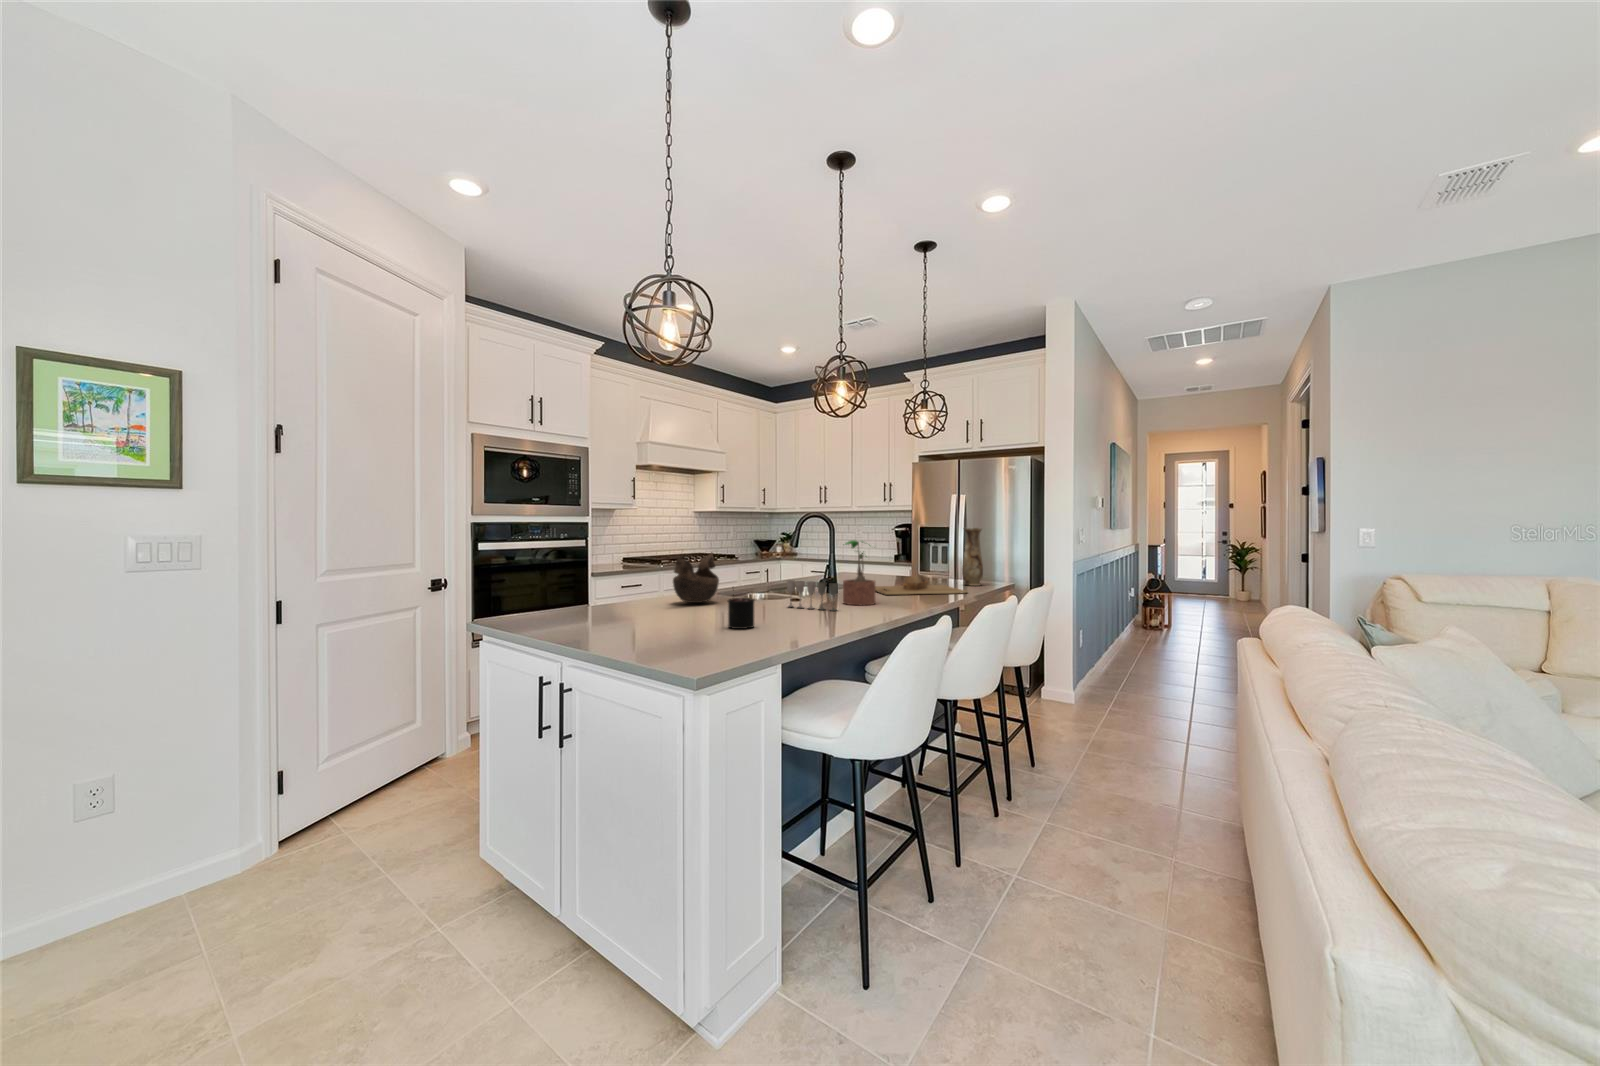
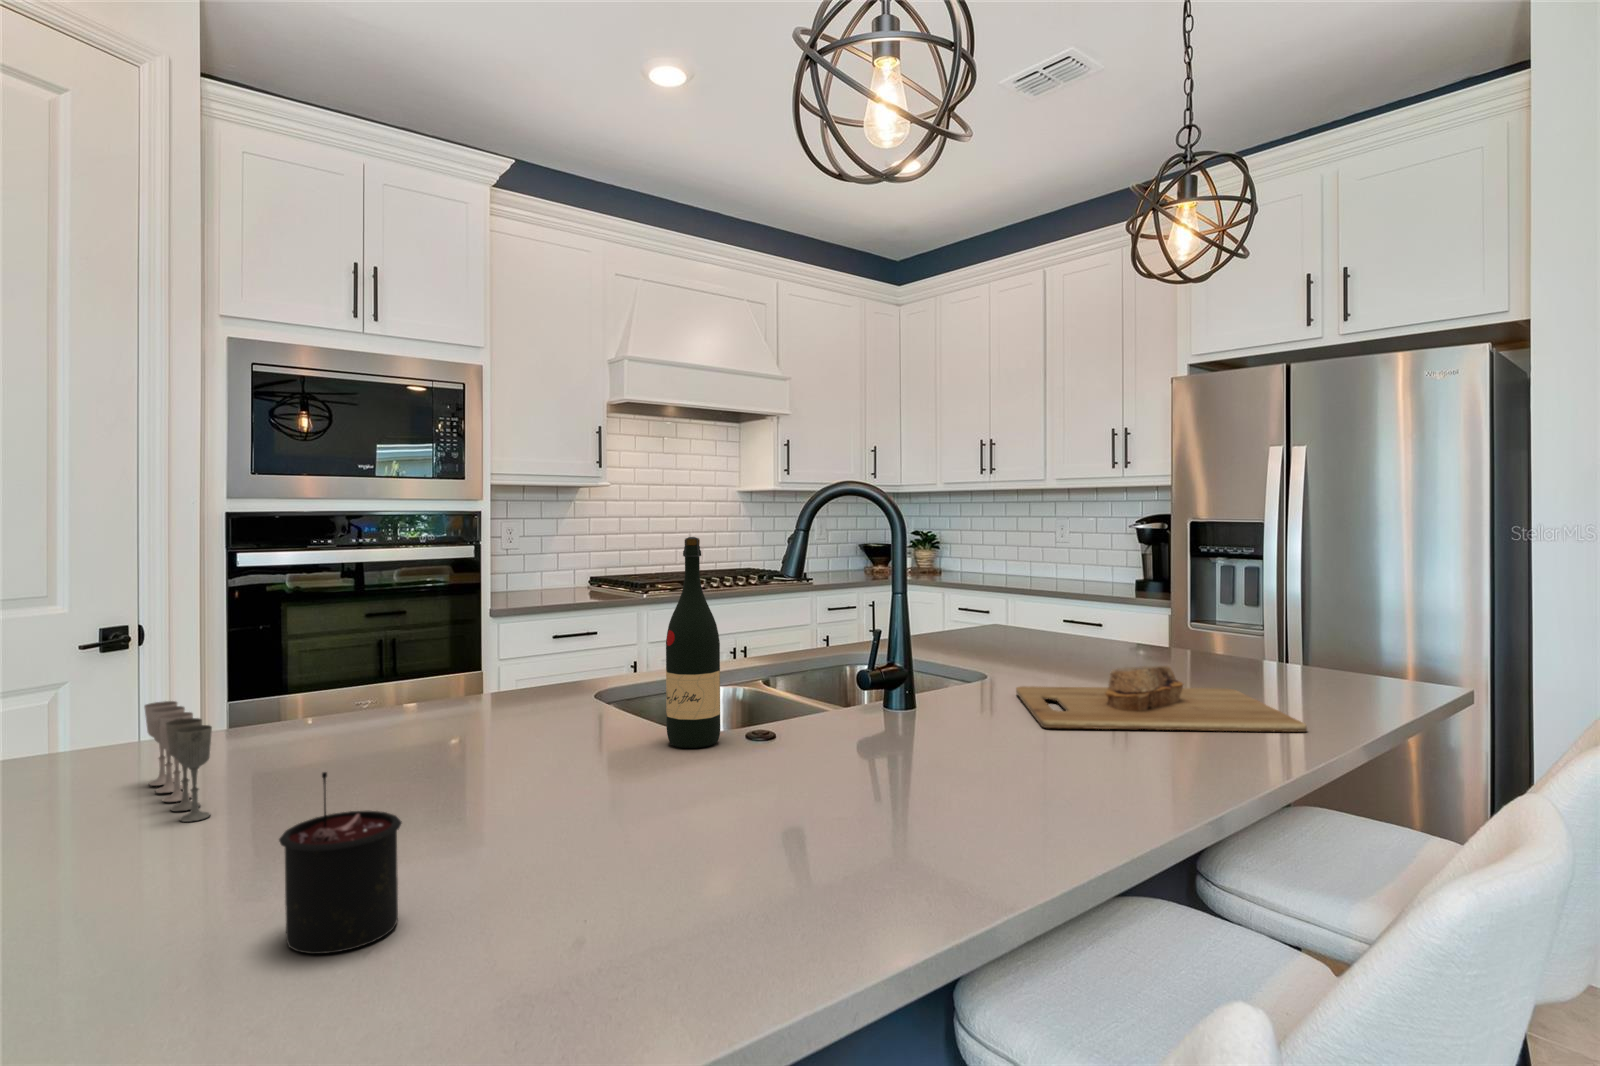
vase: present [962,528,983,586] -> none [1291,529,1354,691]
wine bottle: none [761,529,781,602] -> present [666,537,720,748]
potted plant: present [843,540,875,605] -> none [878,574,992,786]
decorative bowl: present [673,552,719,603] -> none [387,597,576,742]
wine glass: present [787,580,838,611] -> present [144,701,212,822]

